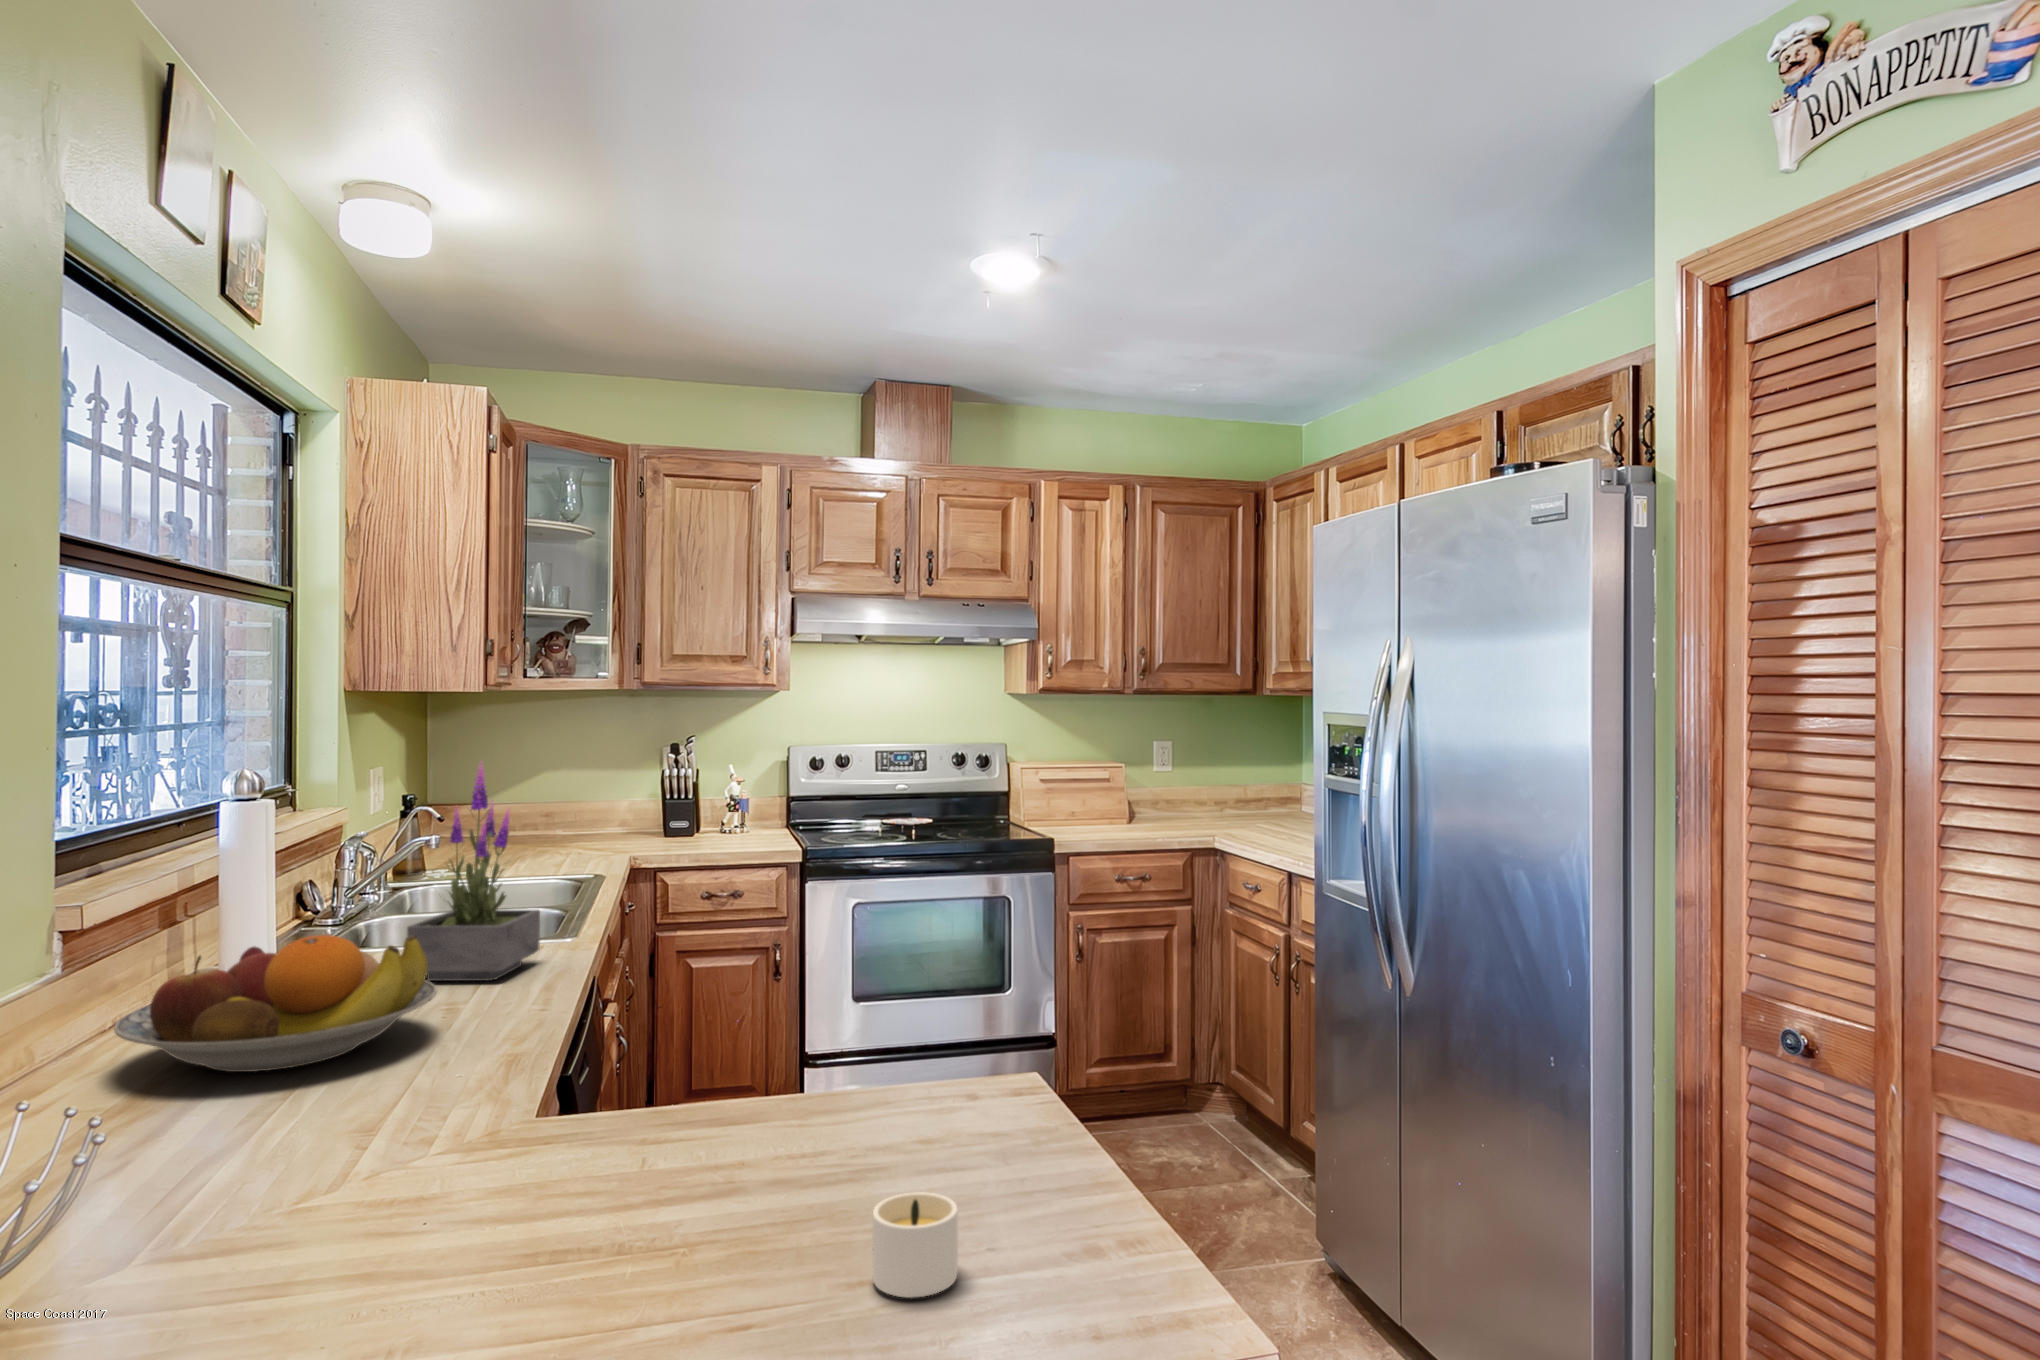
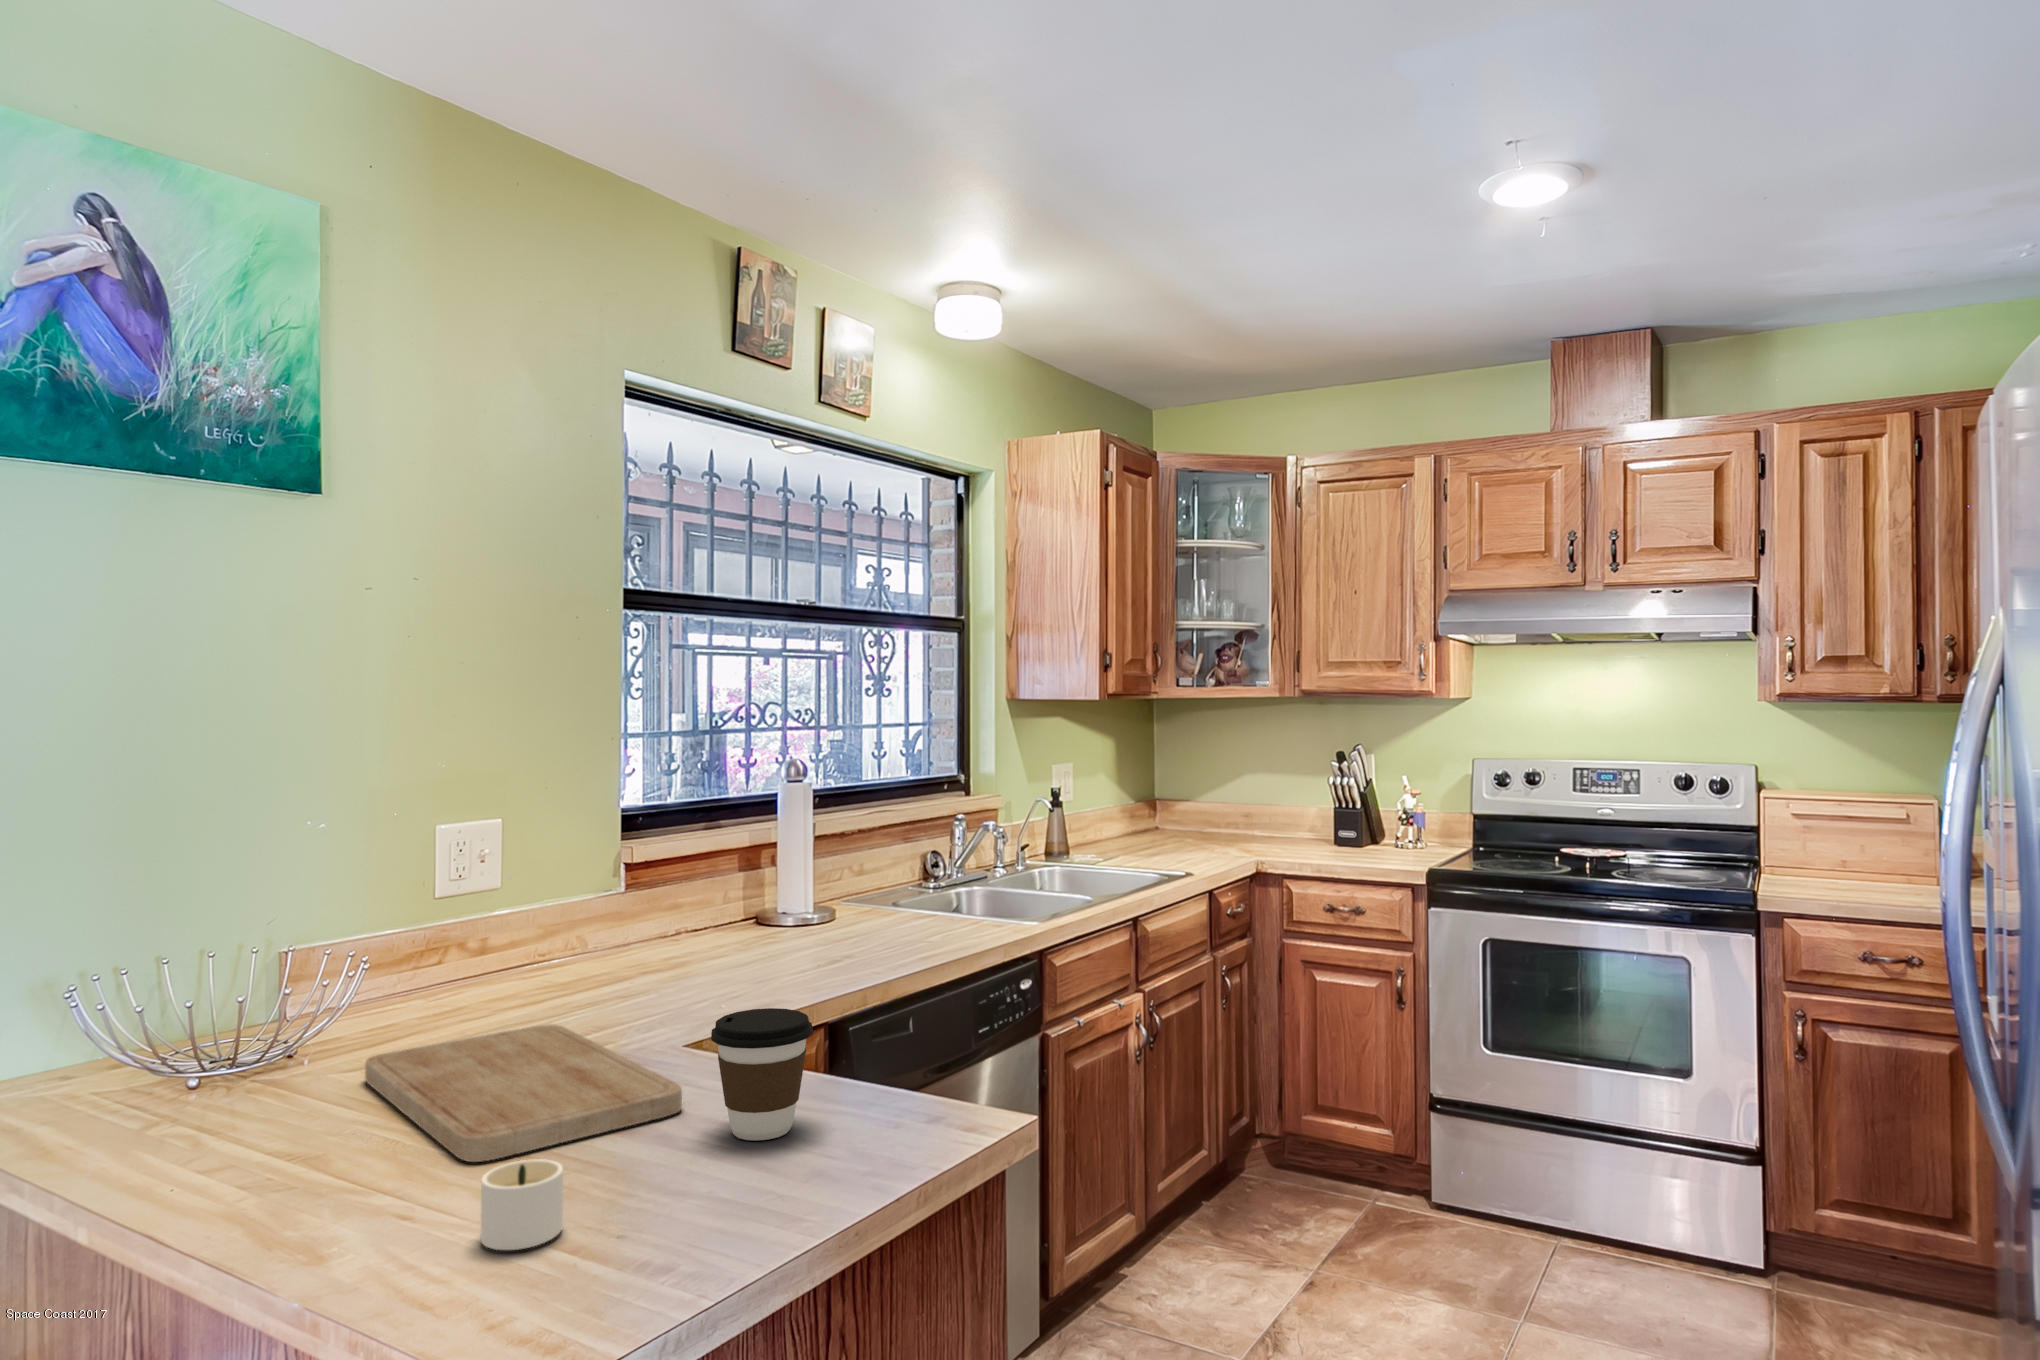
potted plant: present [407,764,540,981] -> none [865,759,971,945]
fruit bowl: present [114,935,437,1072] -> none [594,885,803,979]
coffee cup: none [805,1013,913,1155] -> present [711,1008,813,1141]
cutting board: none [183,1130,736,1271] -> present [365,1024,682,1162]

